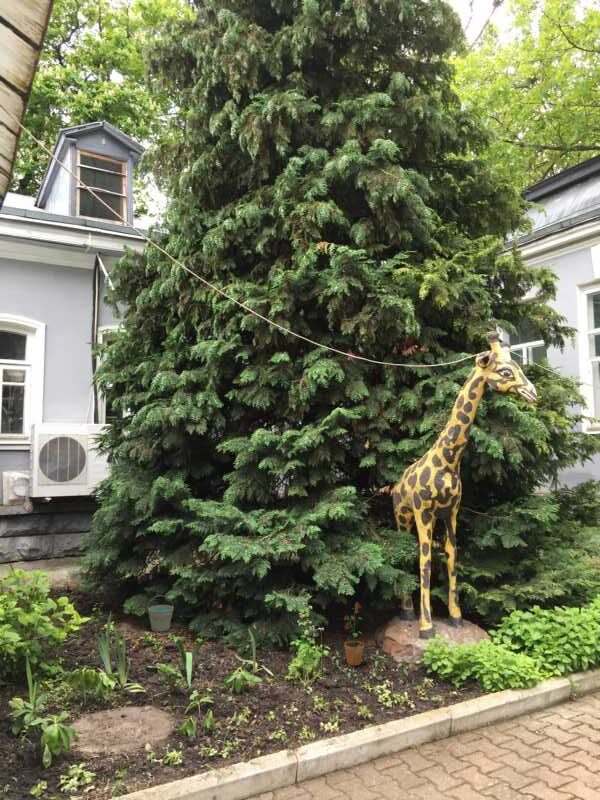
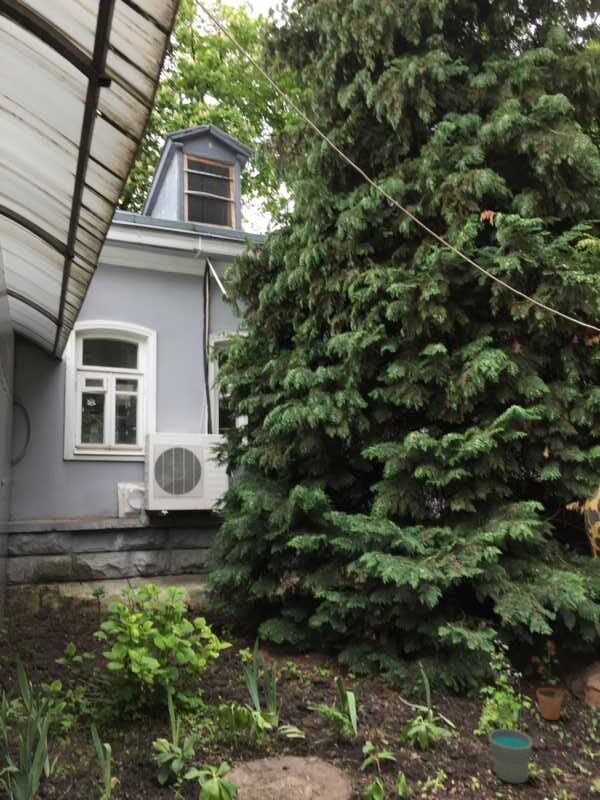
bucket: present [148,596,174,632] -> present [488,718,534,783]

